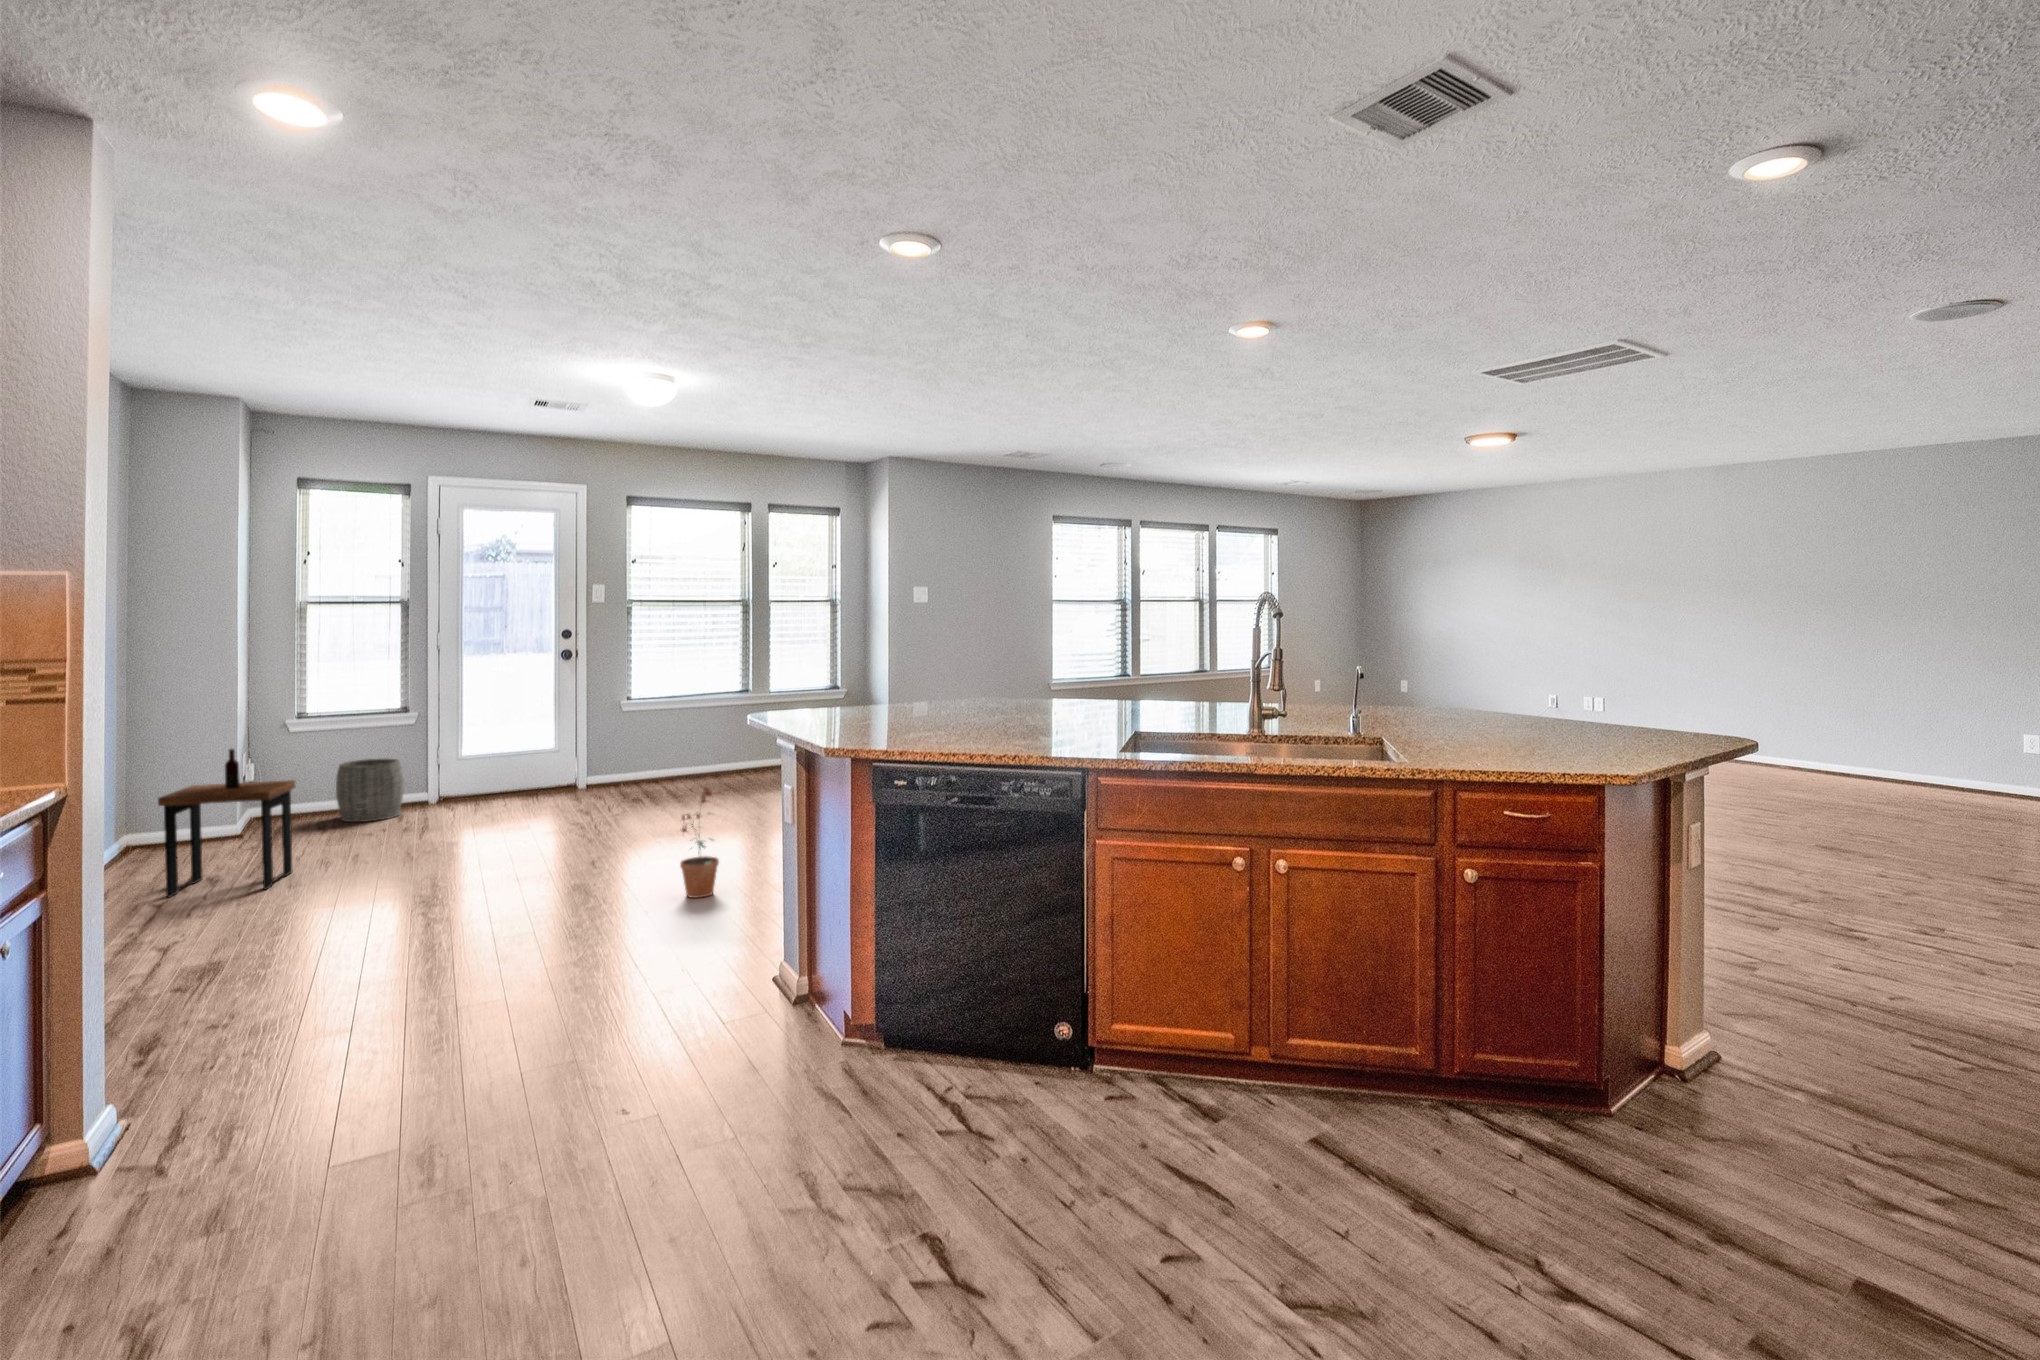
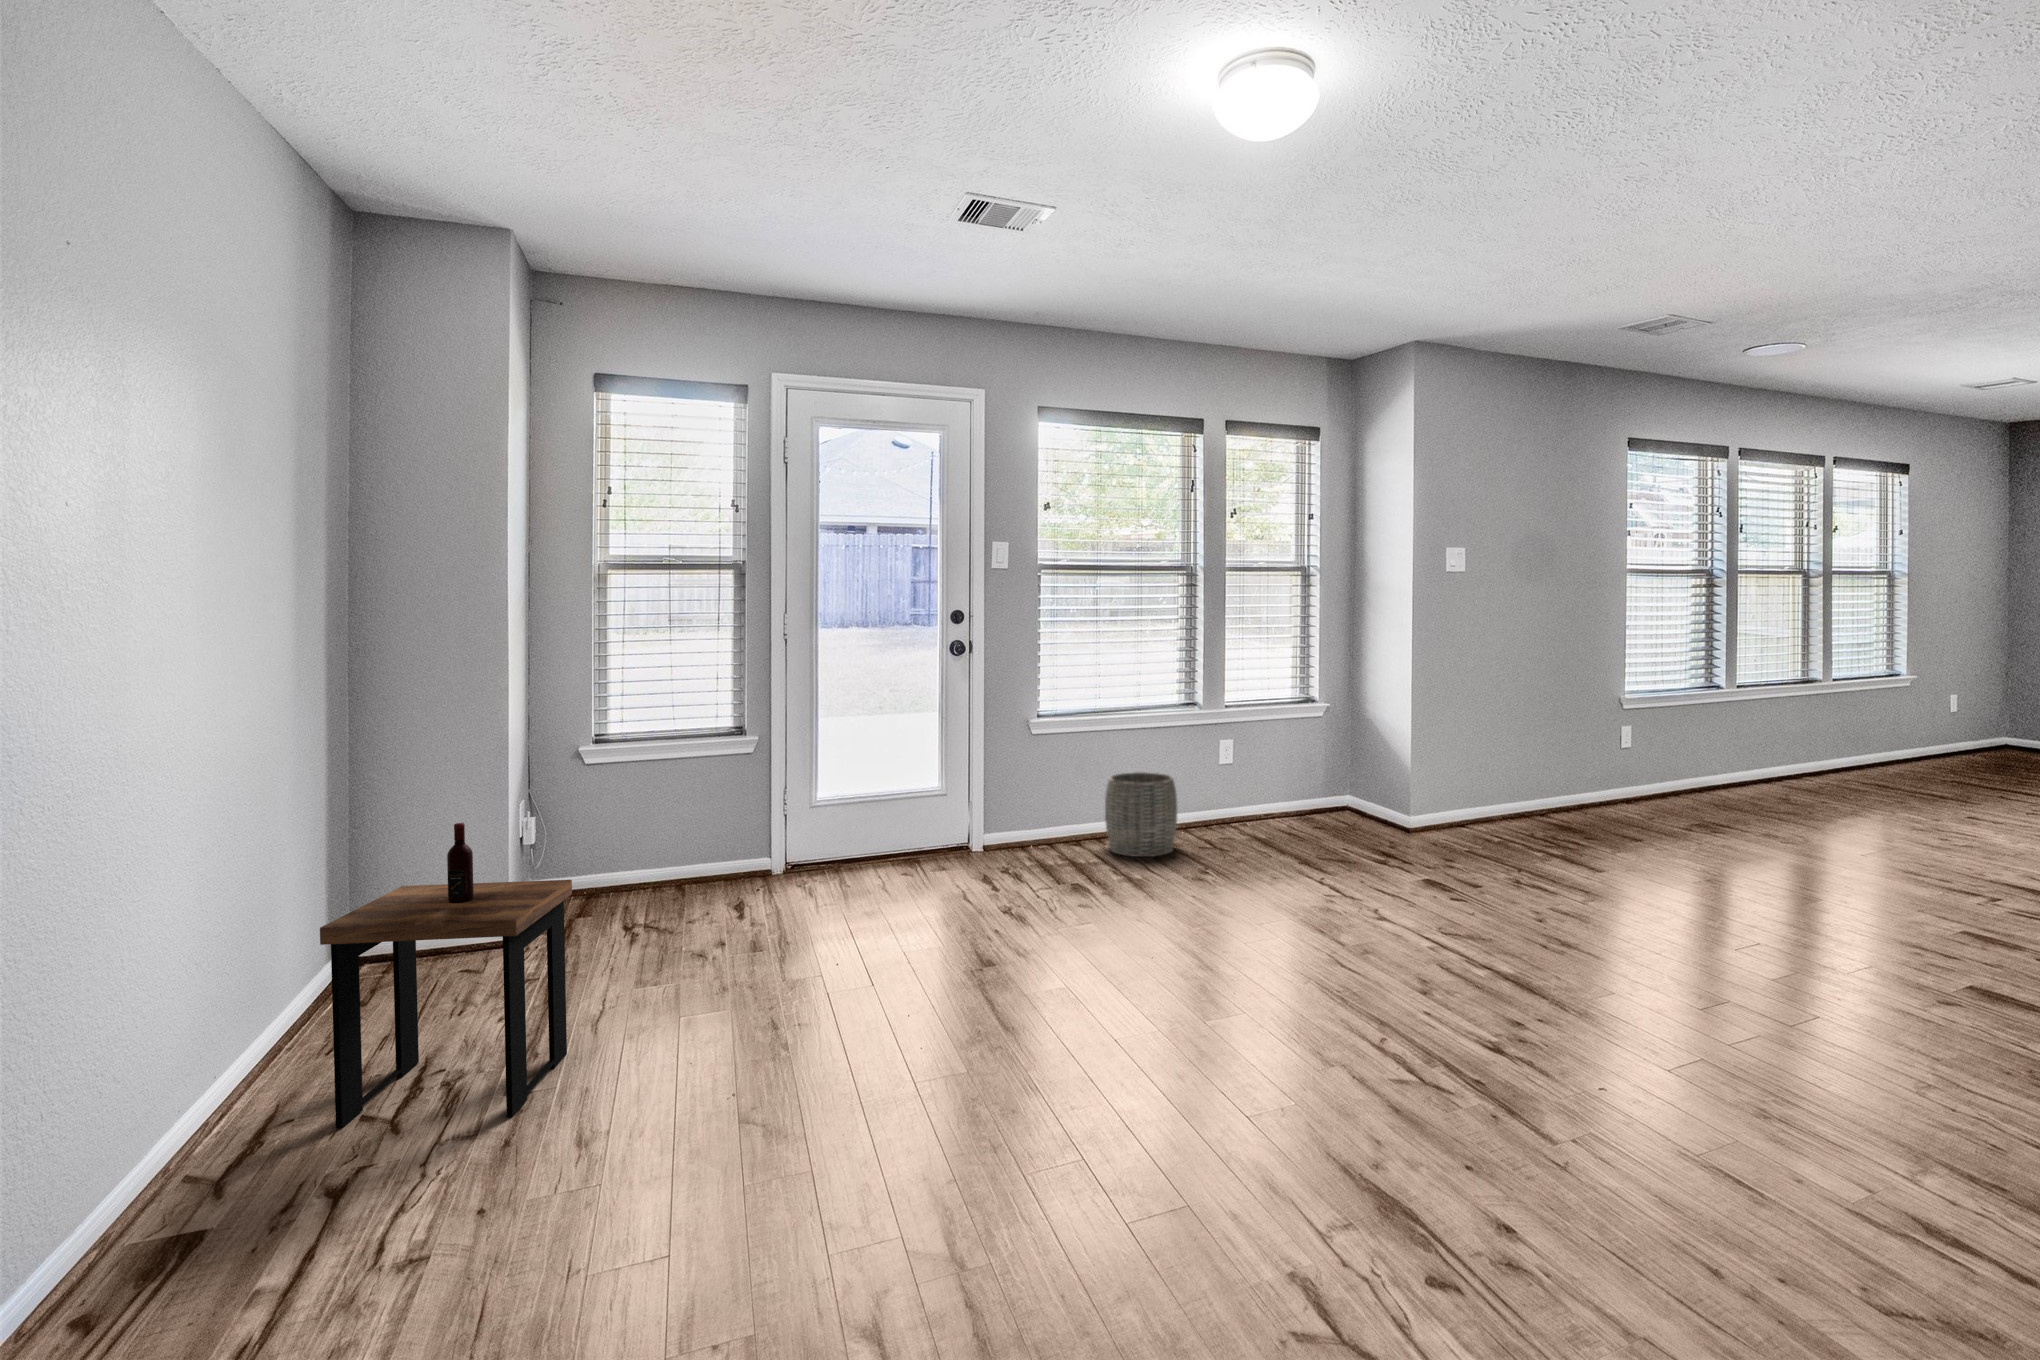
woven basket: present [336,759,404,822] -> present [1105,772,1177,857]
potted plant: present [680,788,719,898] -> none [1385,973,1514,1286]

